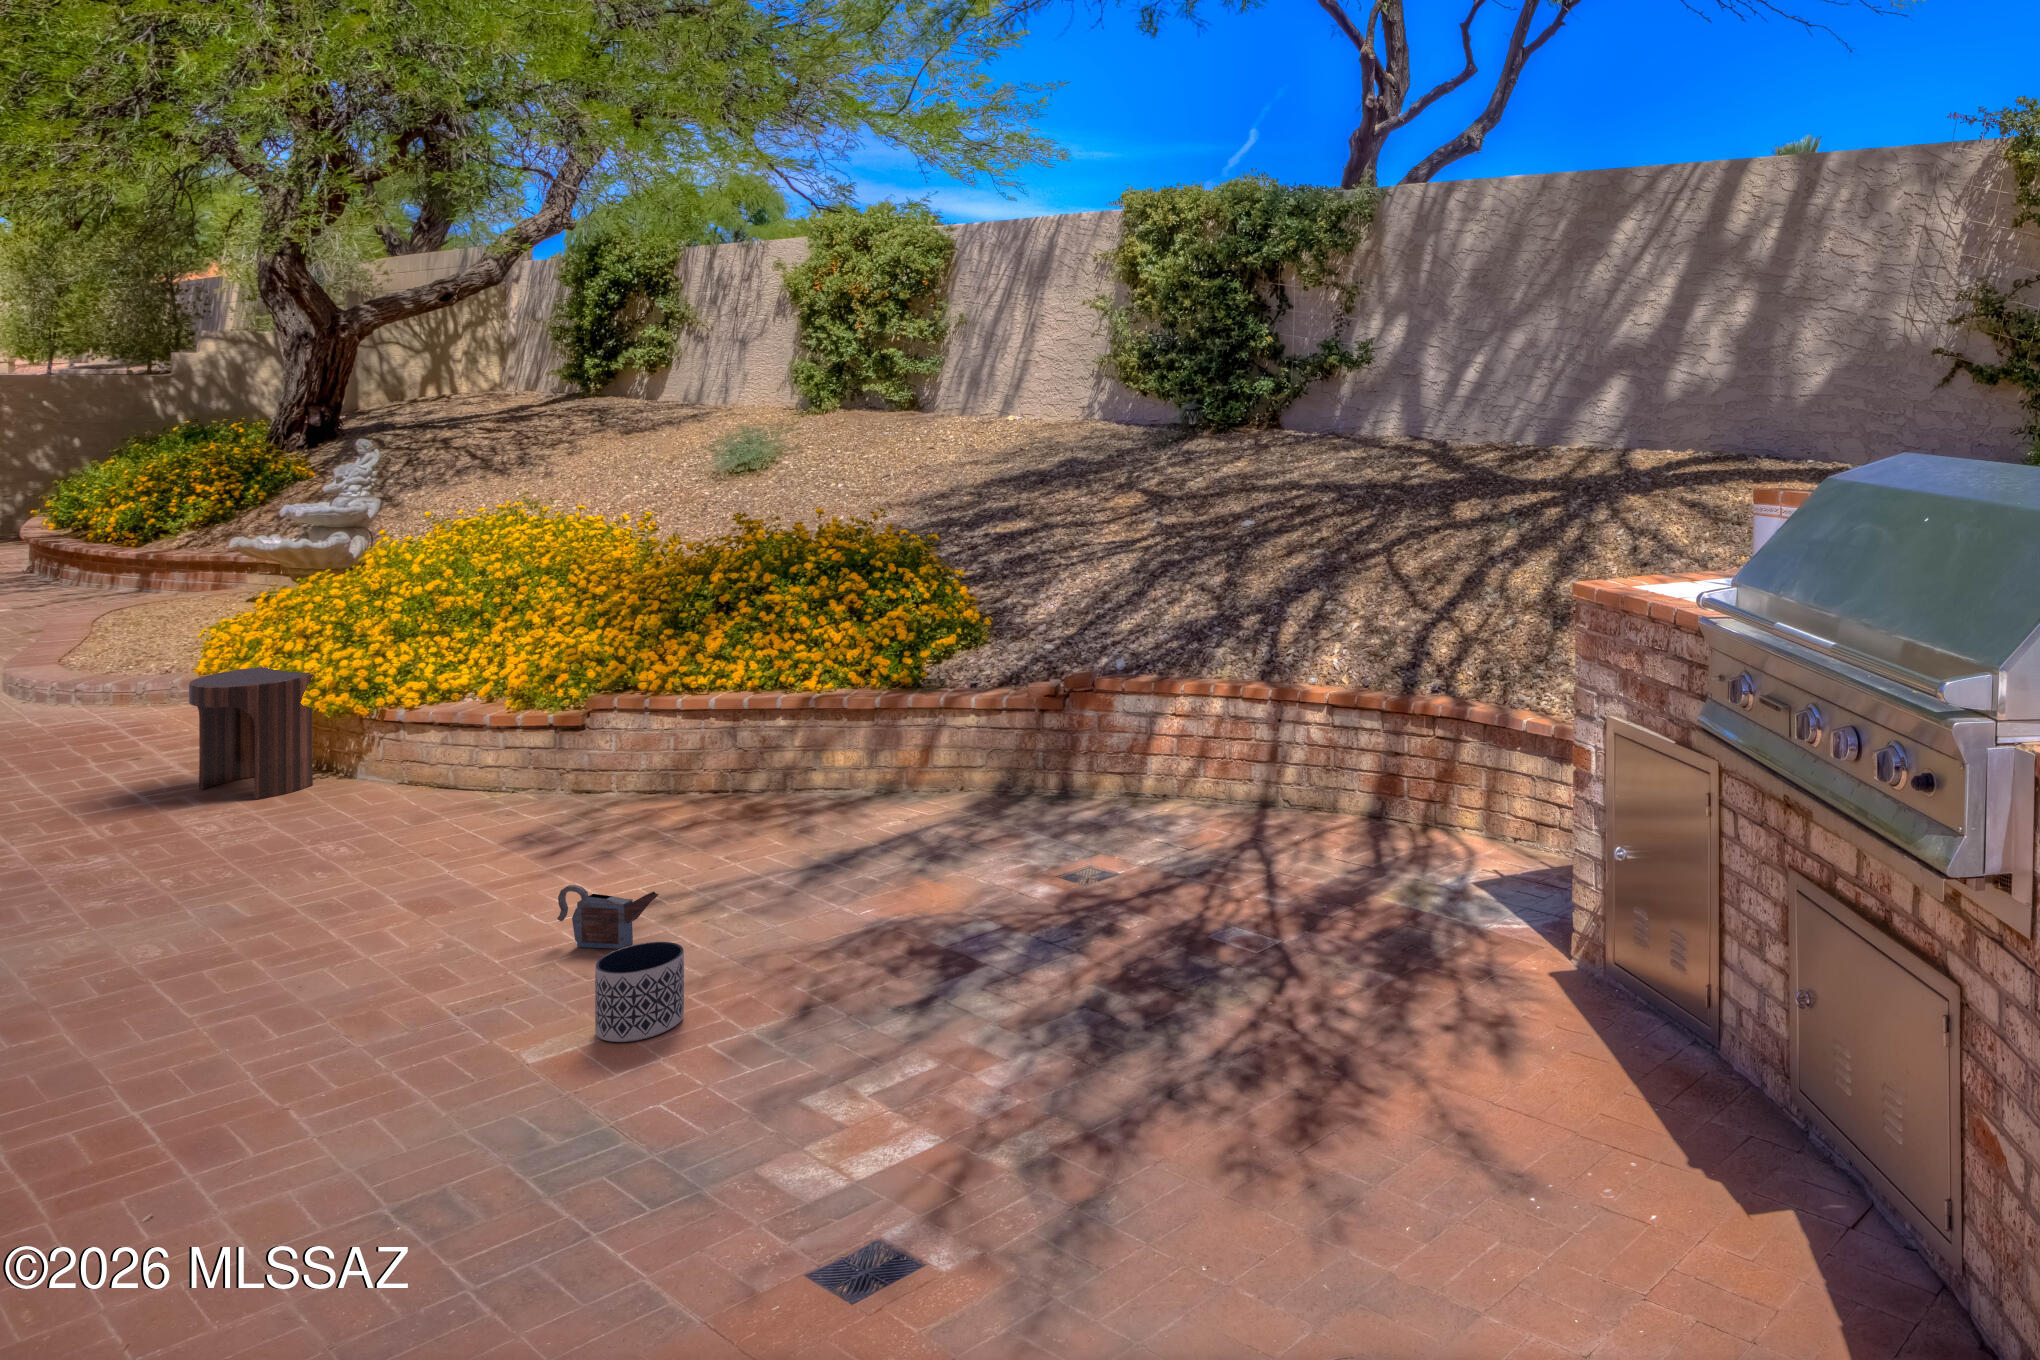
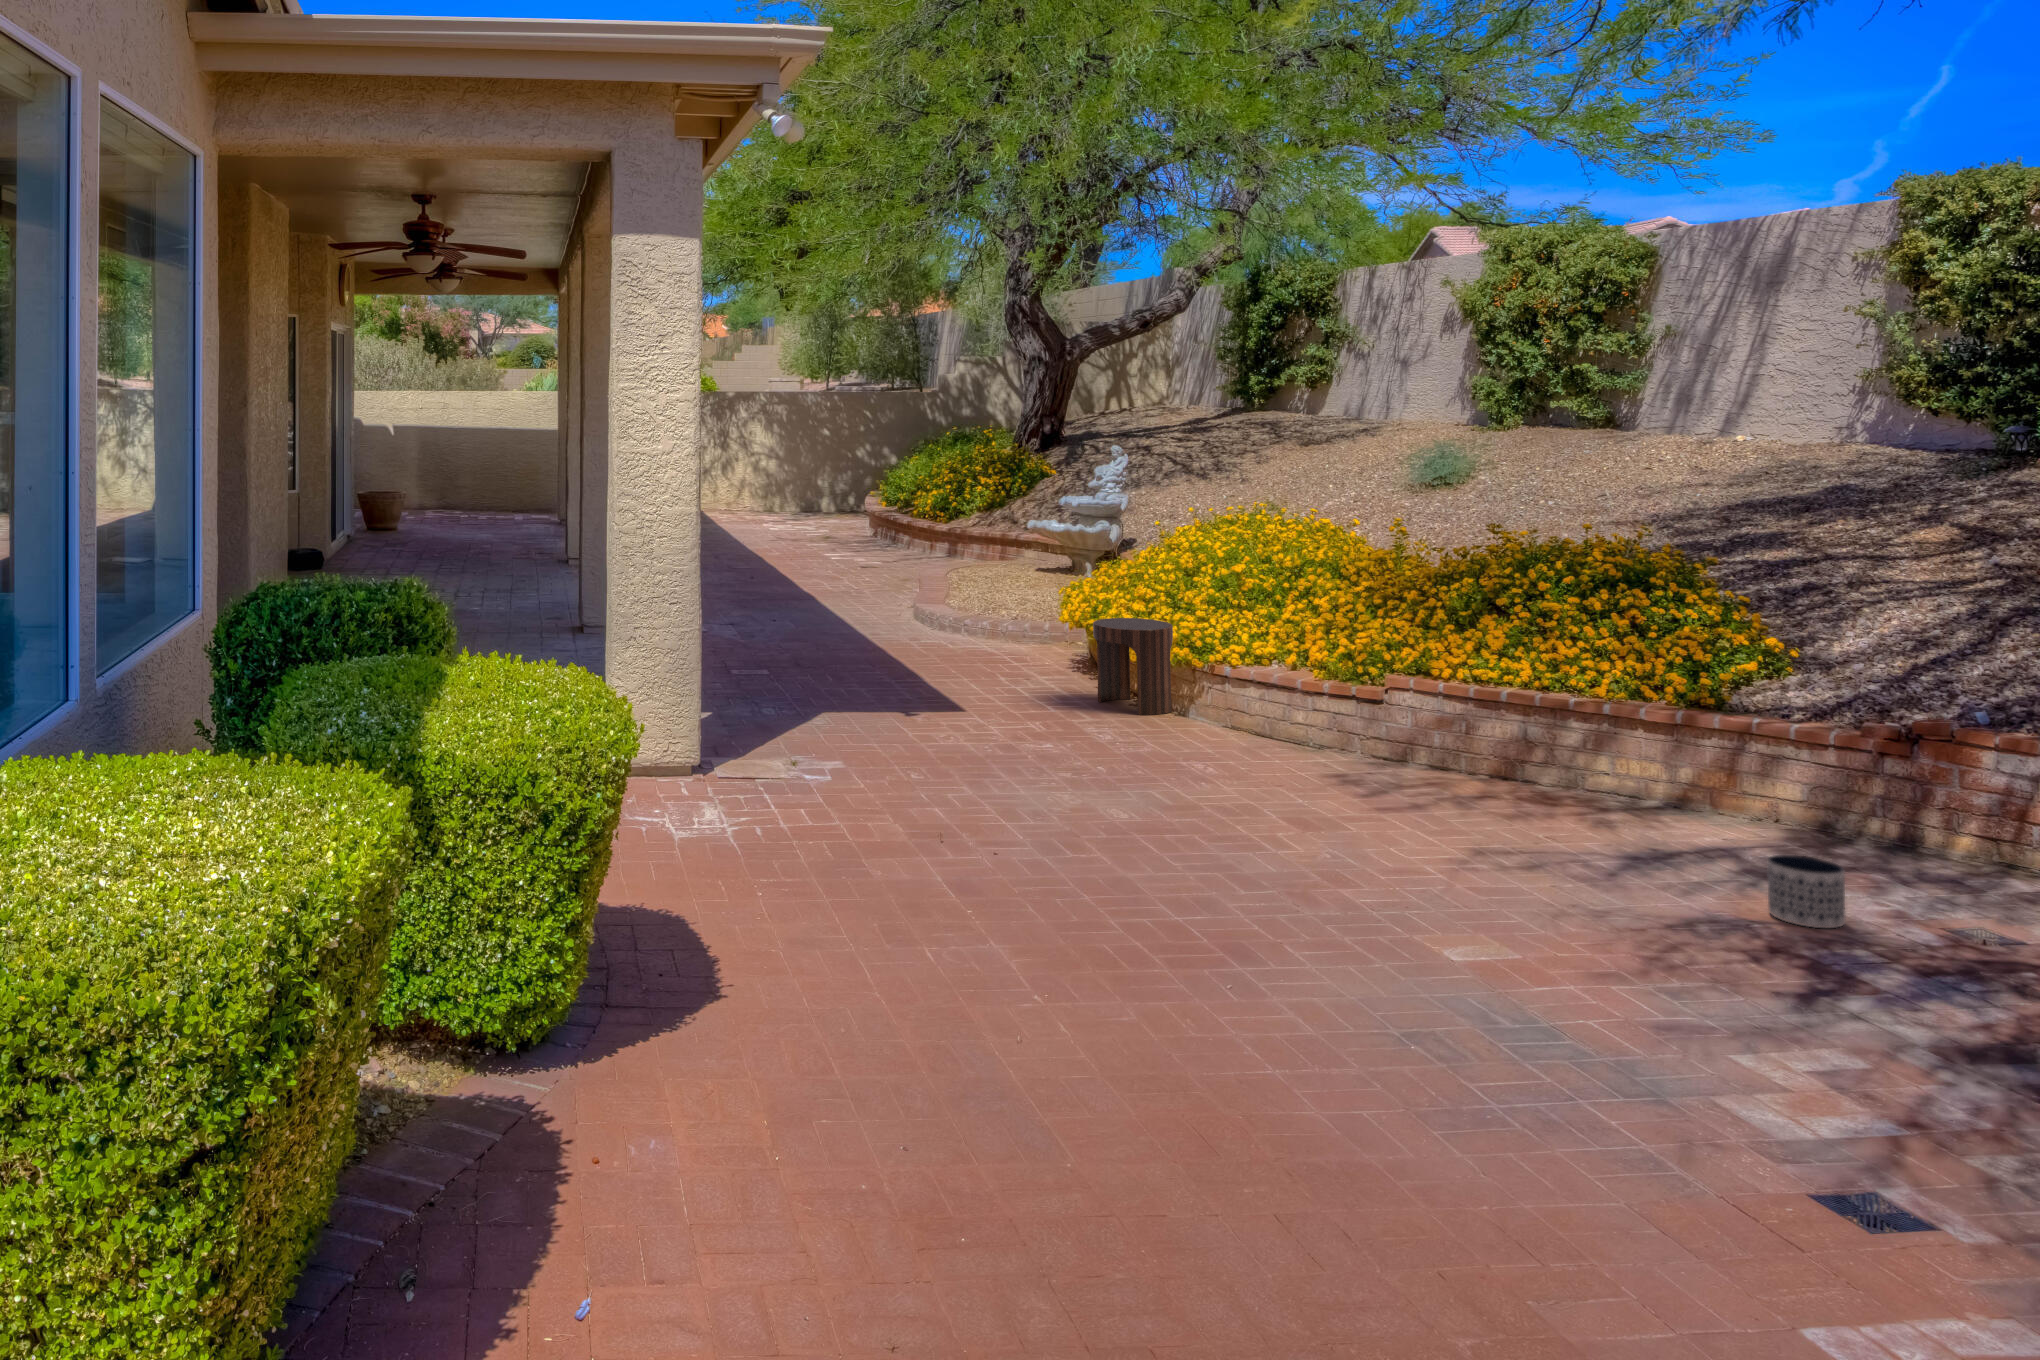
watering can: present [557,885,659,949] -> none [1422,813,1510,874]
planter: present [595,942,684,1042] -> present [1767,855,1845,928]

